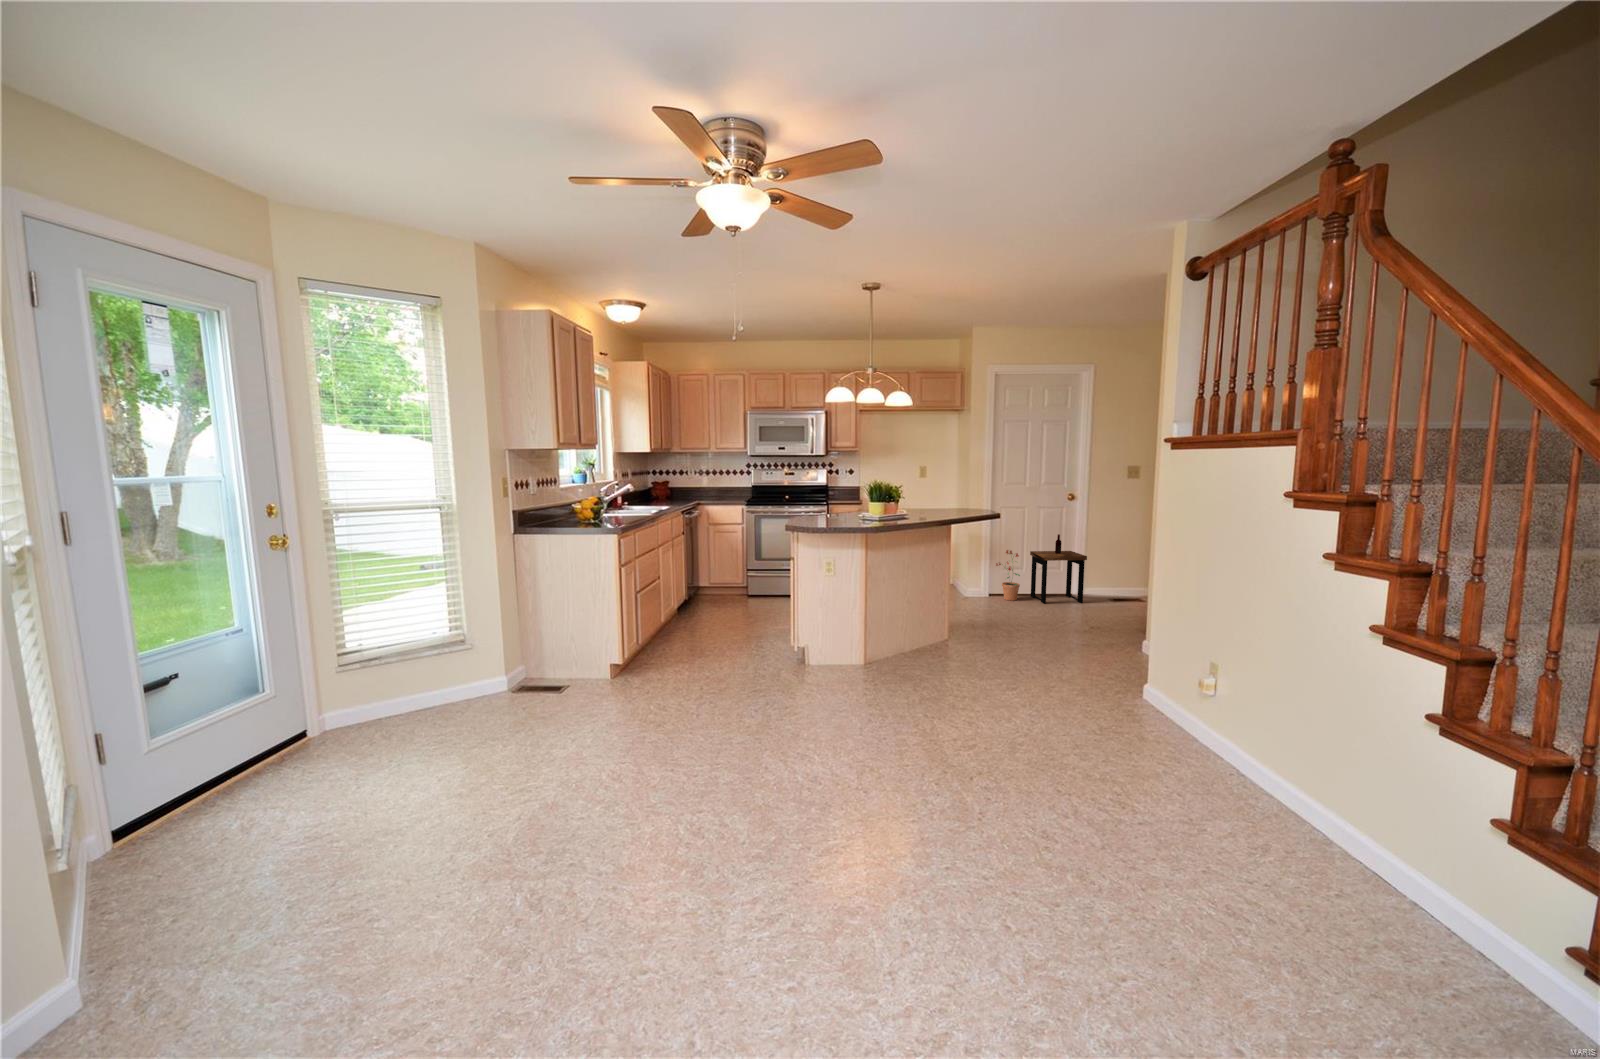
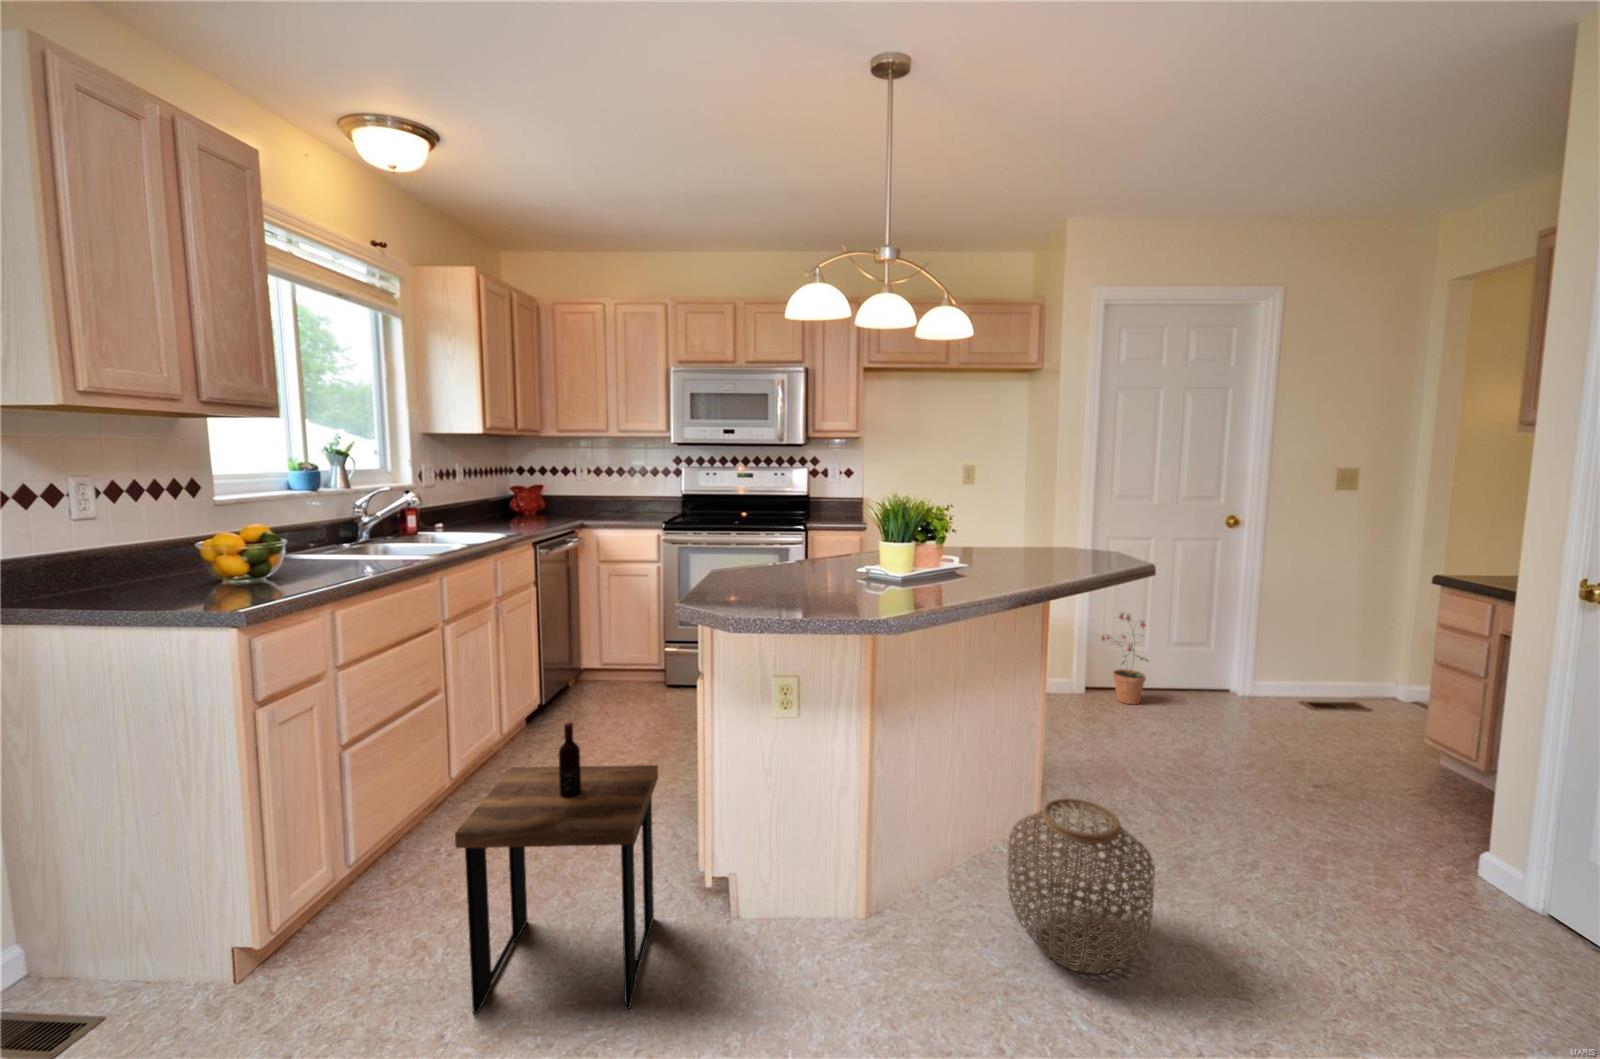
side table: present [1030,534,1087,604] -> present [455,722,658,1014]
woven basket: none [918,607,973,668] -> present [1008,798,1155,973]

